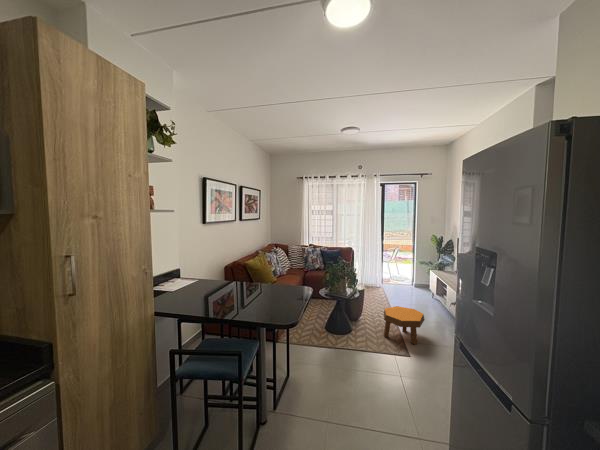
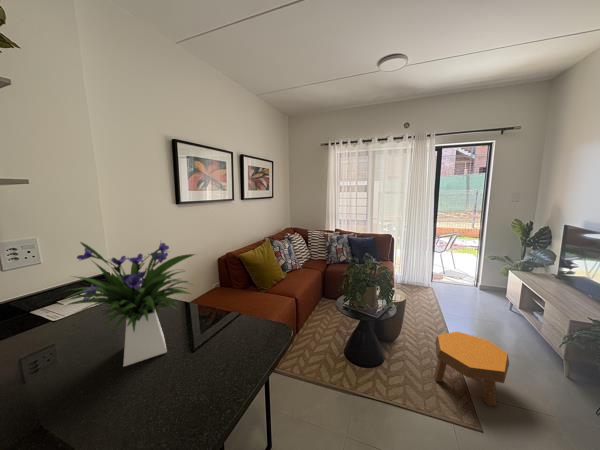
flower arrangement: none [213,239,271,299] -> present [67,242,193,366]

